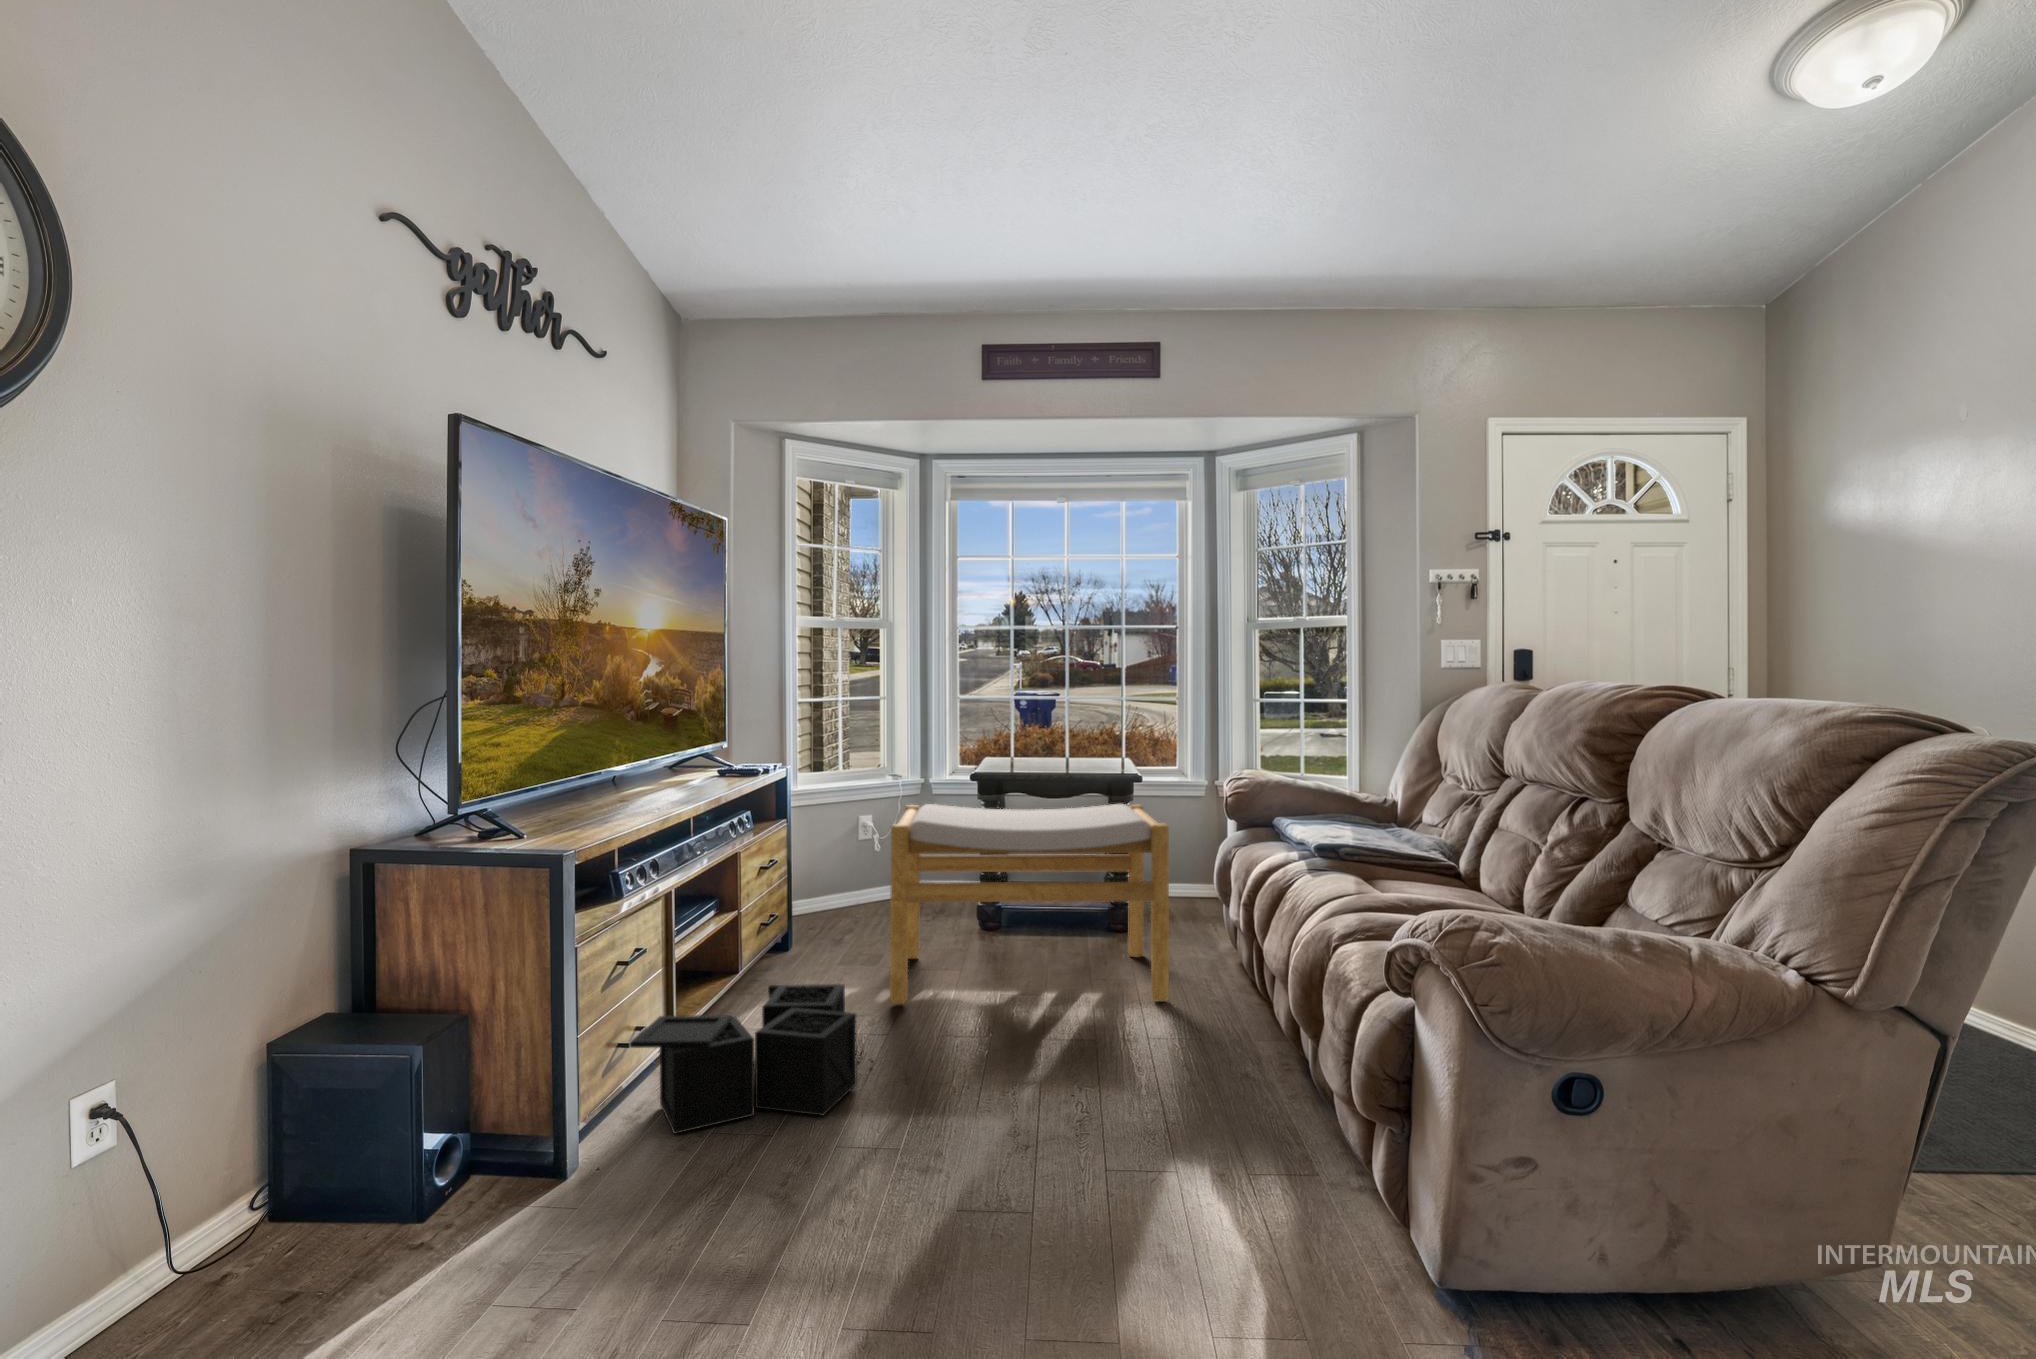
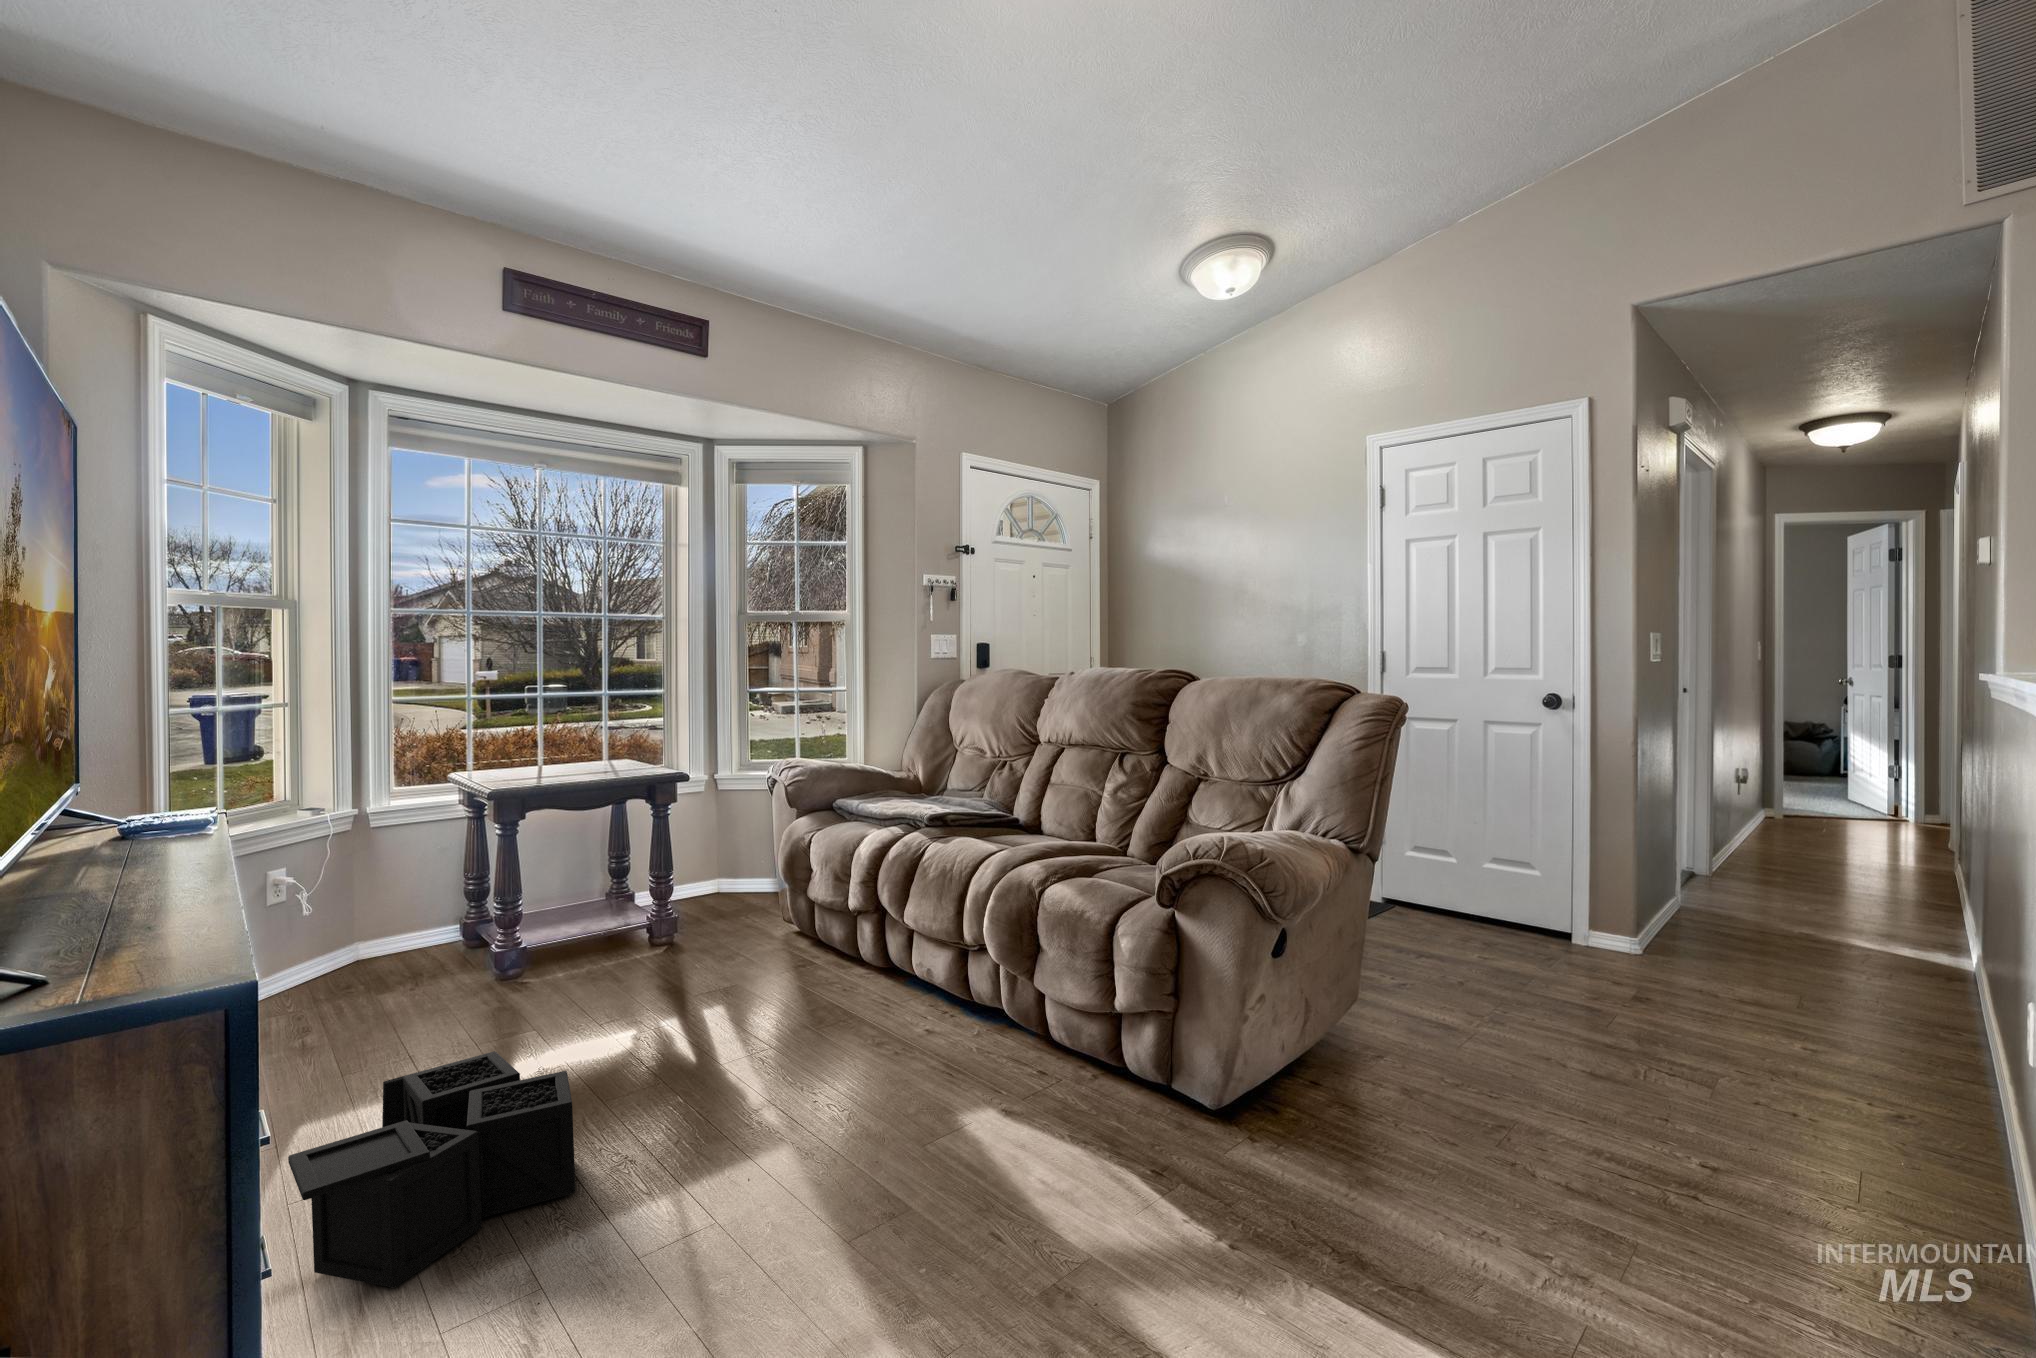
footstool: present [890,804,1169,1004] -> none [431,803,788,1070]

